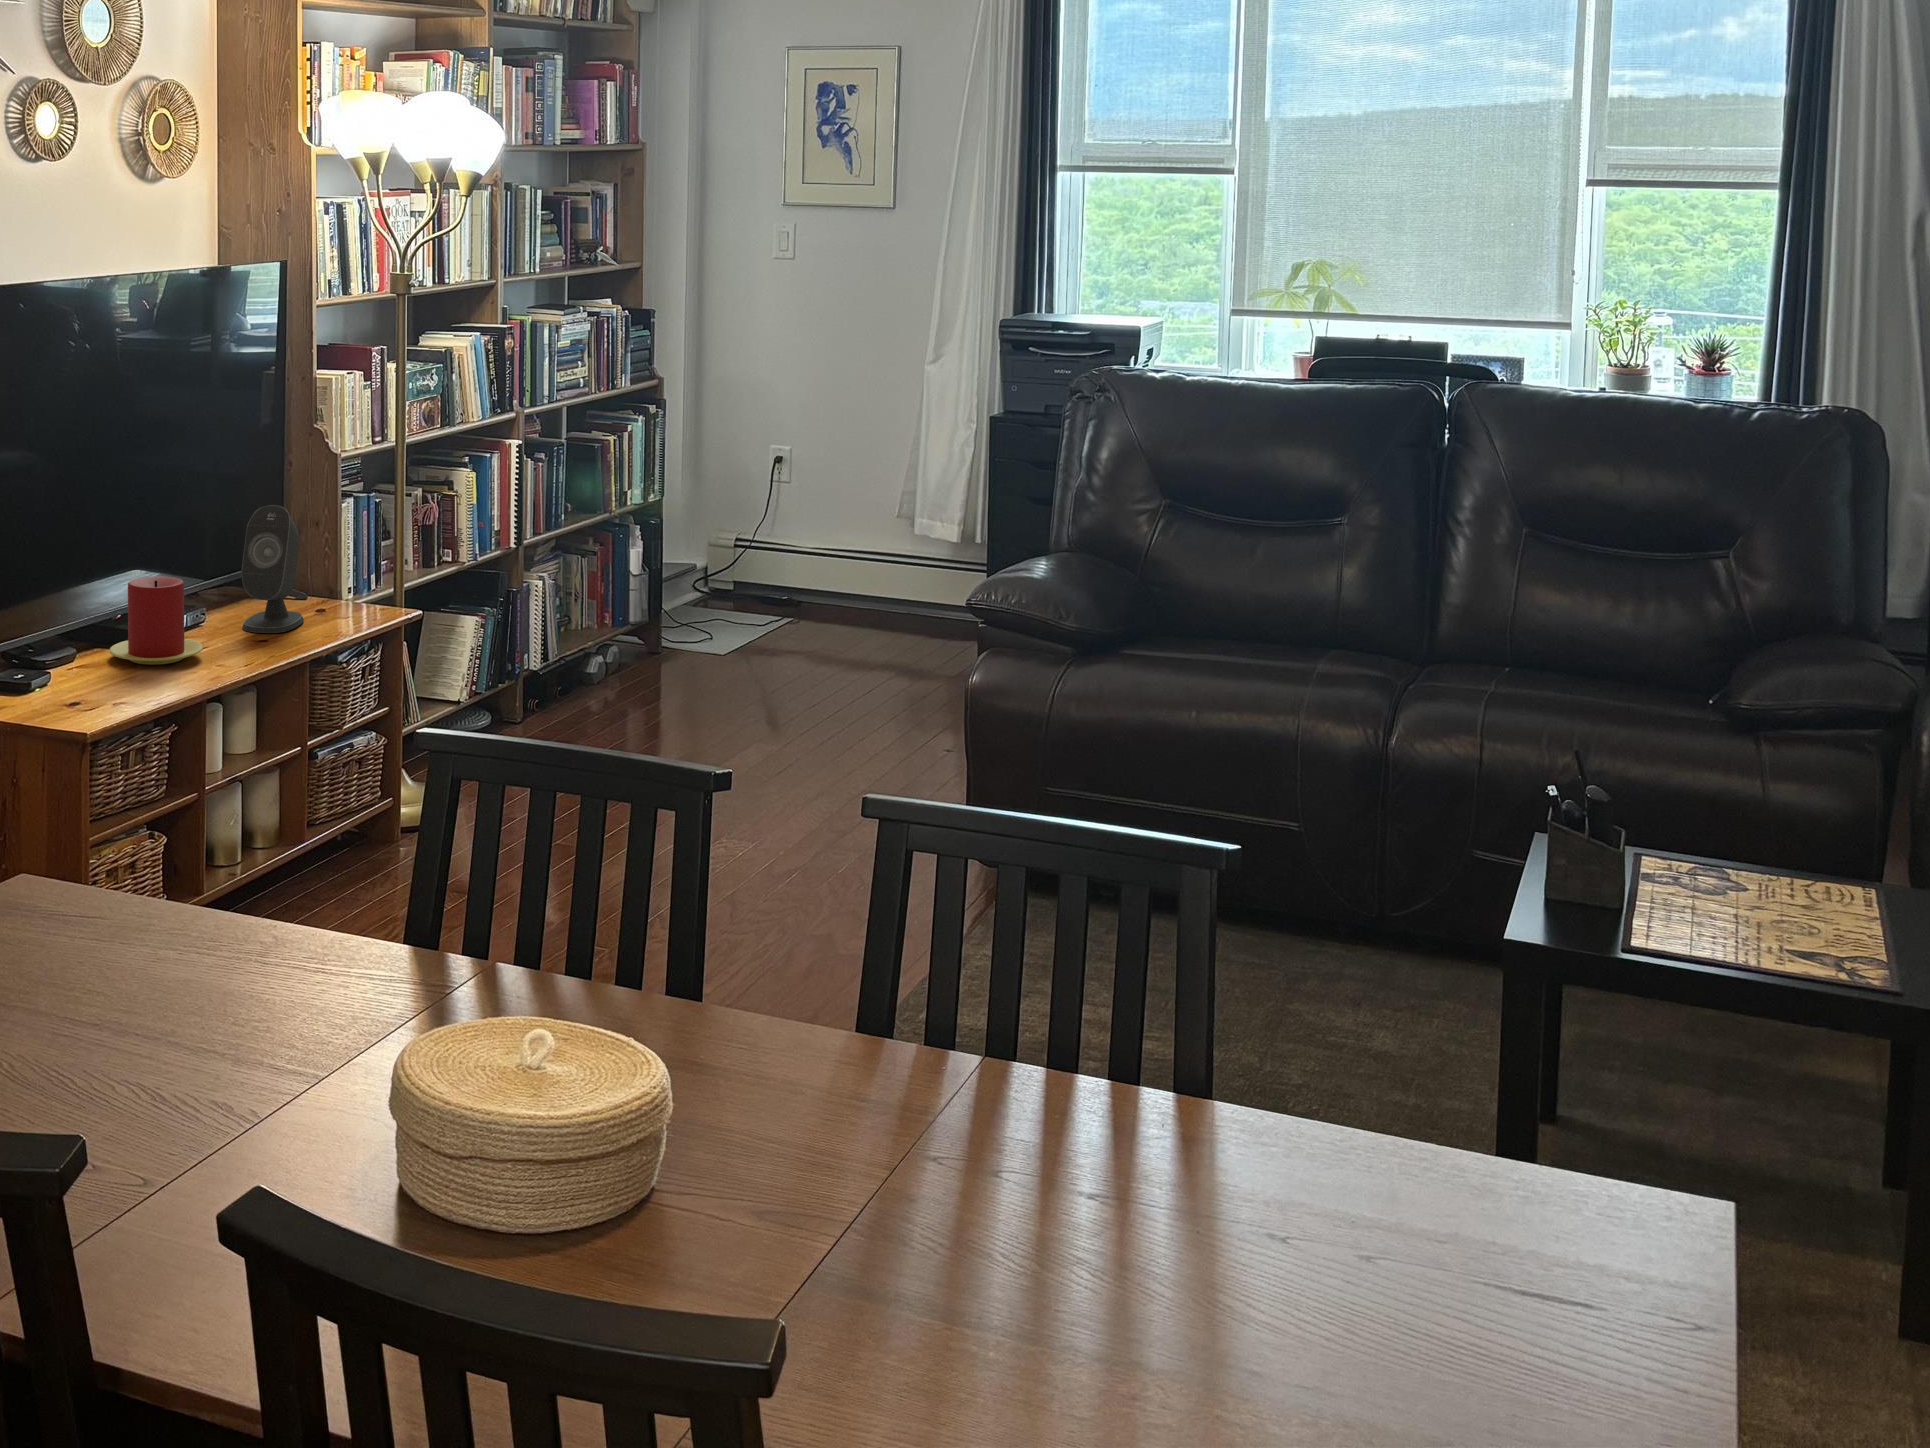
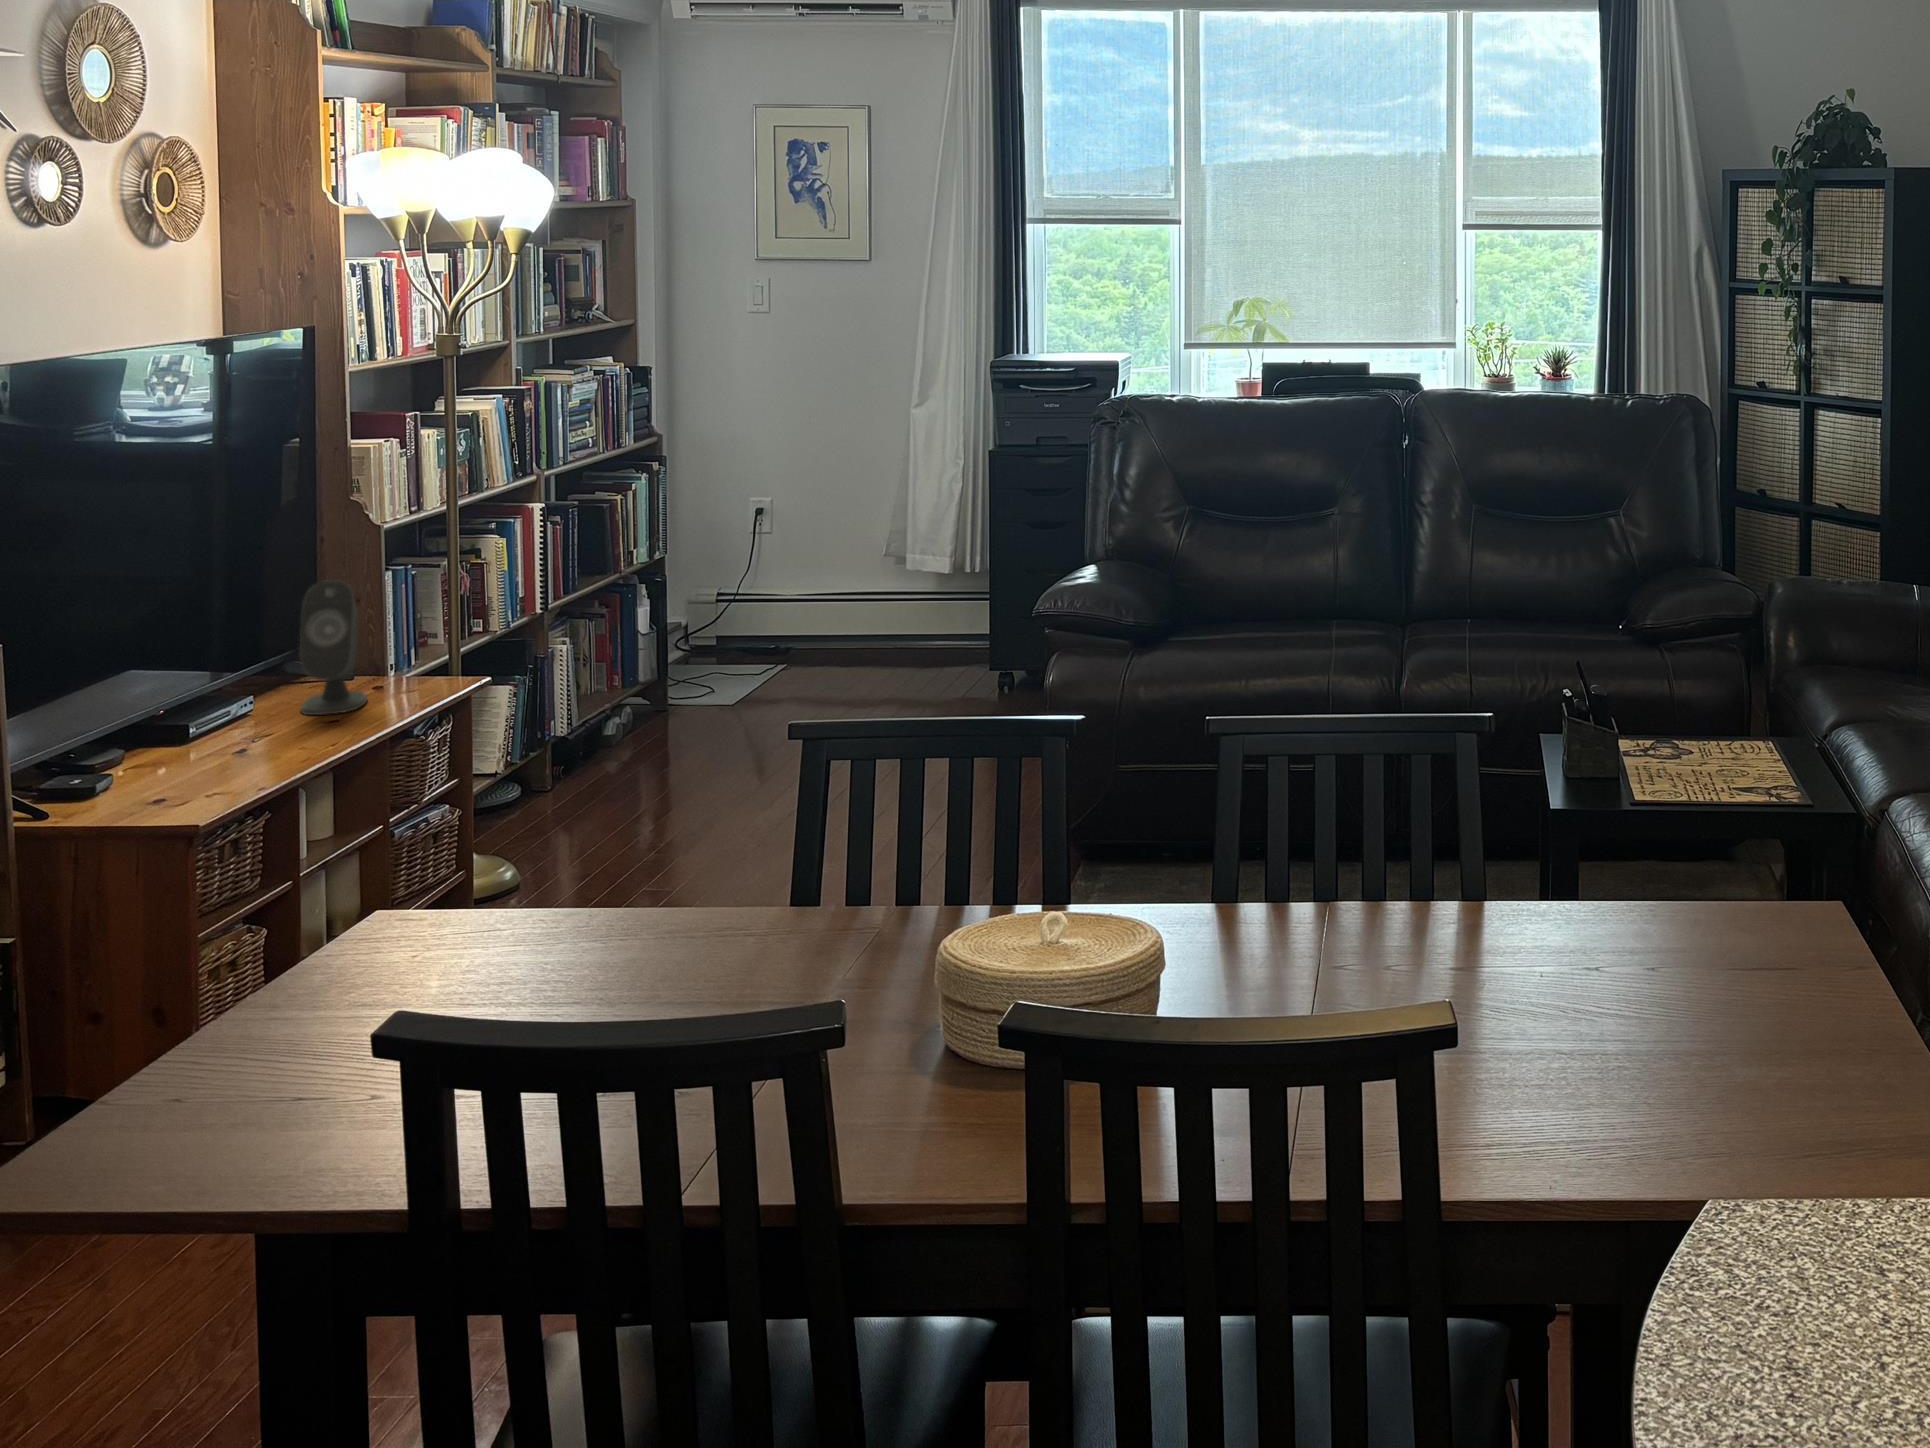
candle: present [110,576,203,665] -> none [164,663,277,758]

